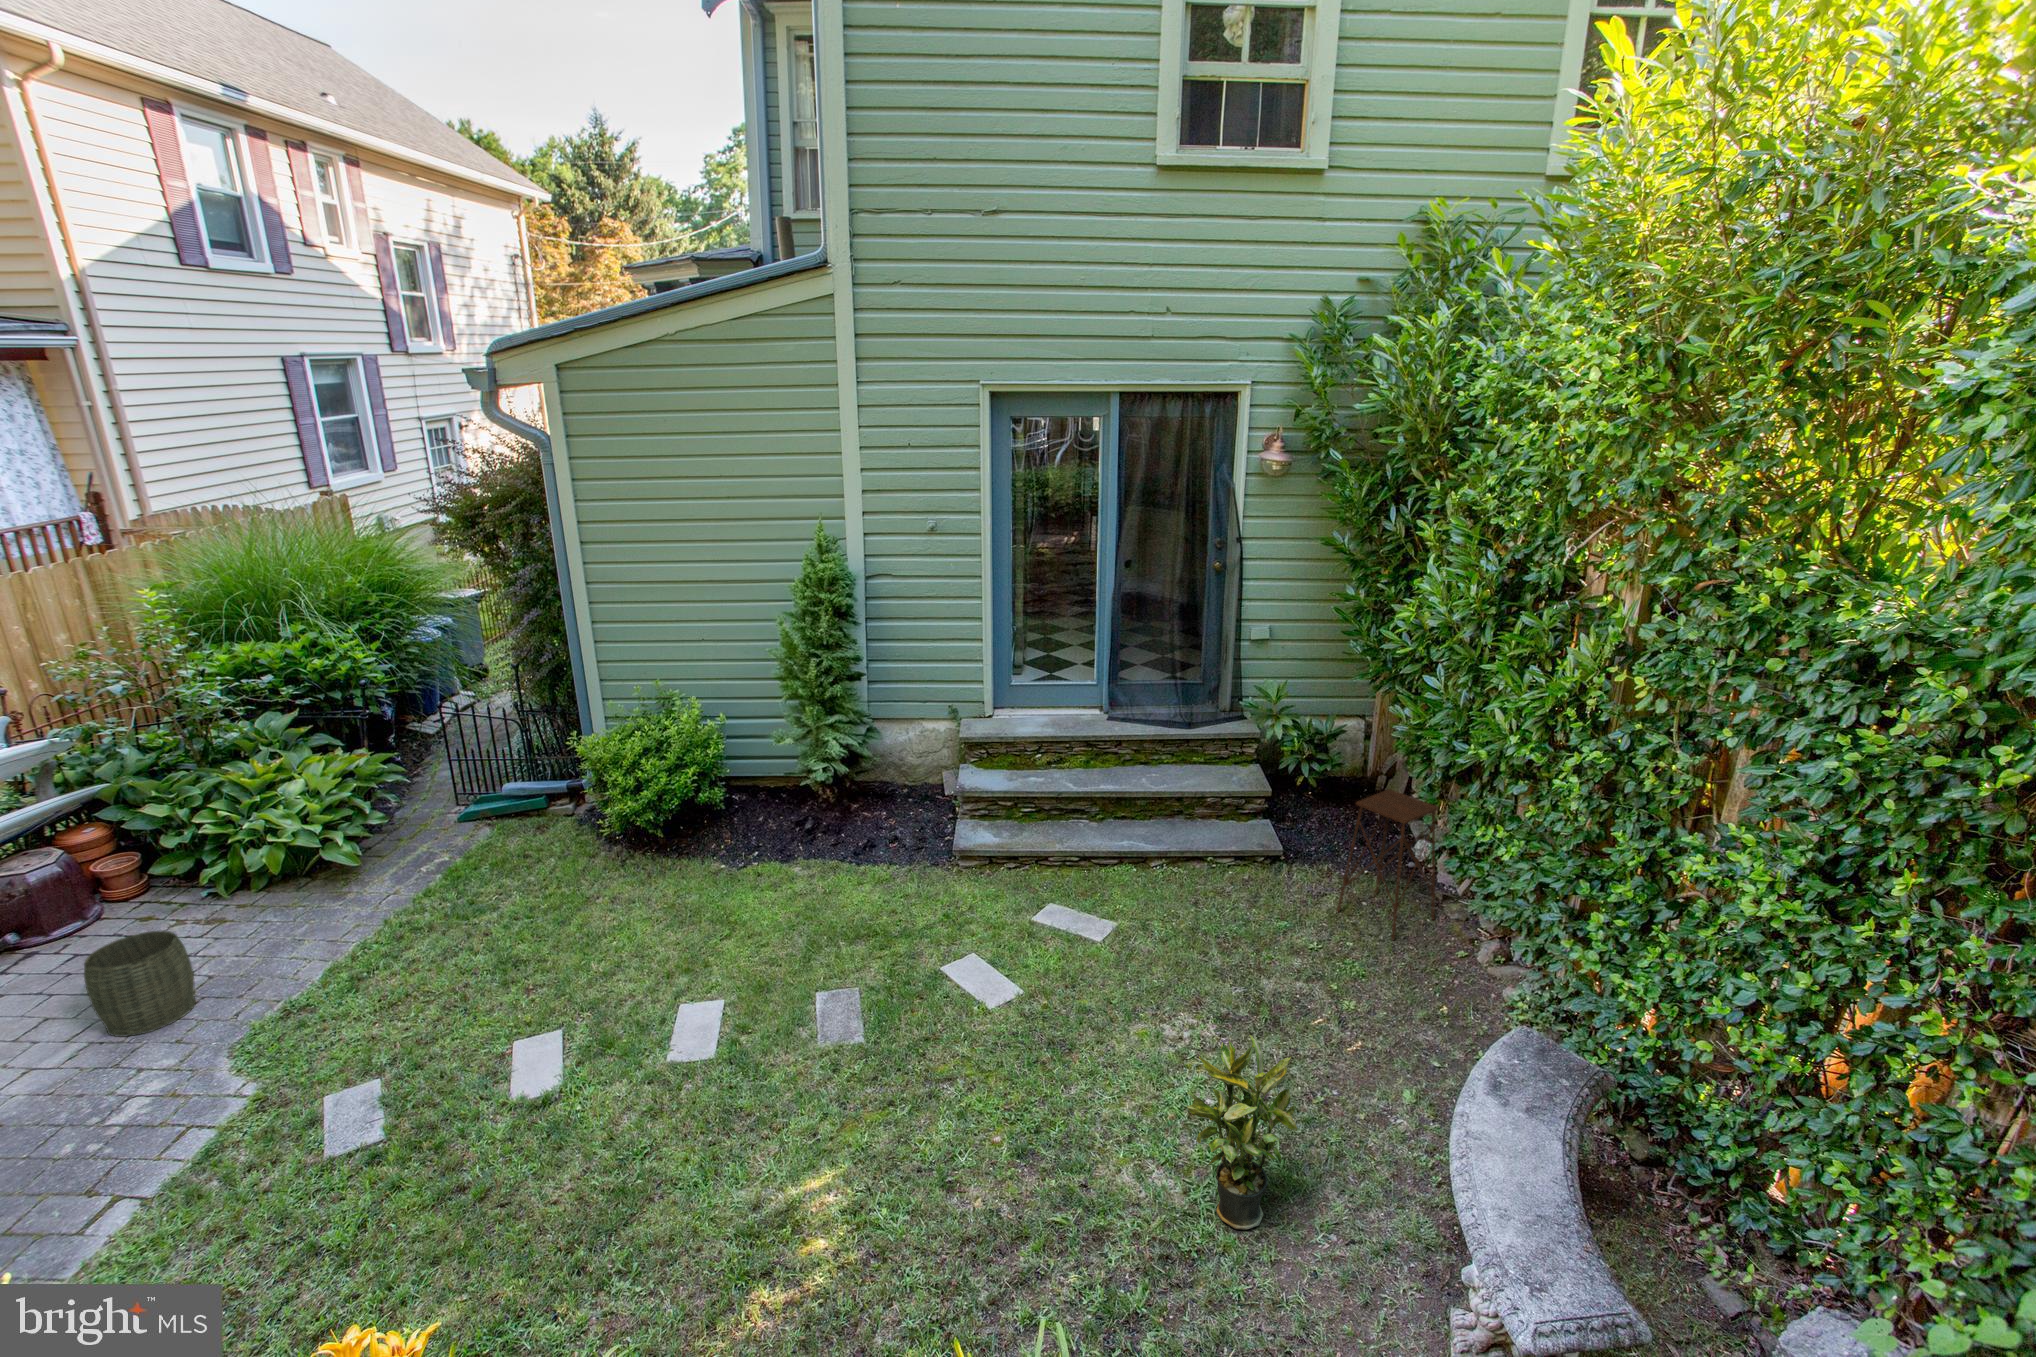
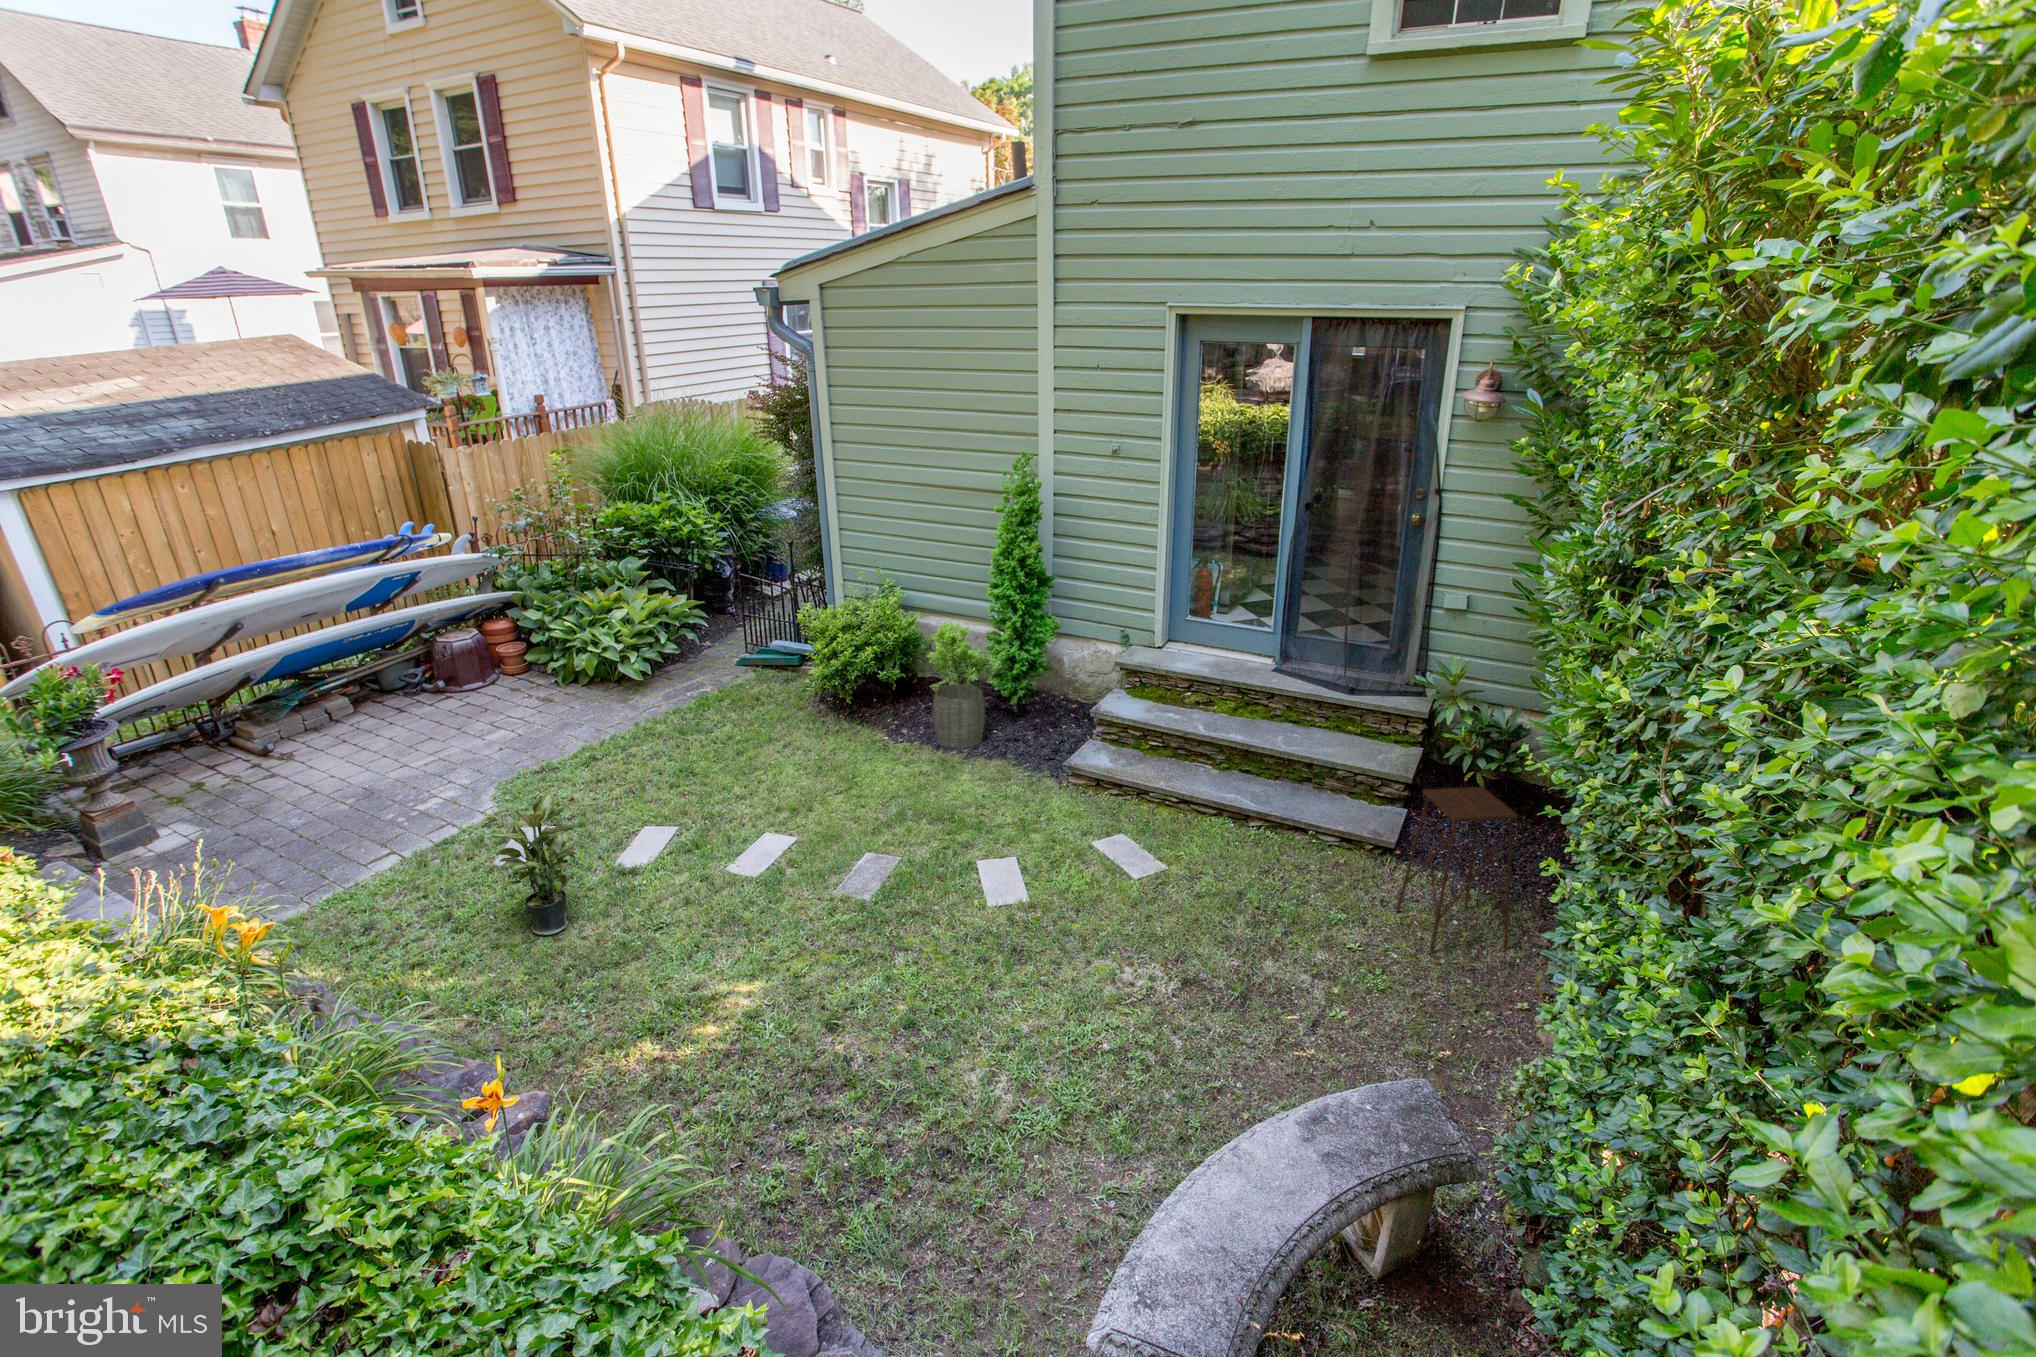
woven basket: present [84,931,196,1037] -> present [933,684,985,749]
potted plant: present [1187,1035,1297,1230] -> present [491,792,575,935]

